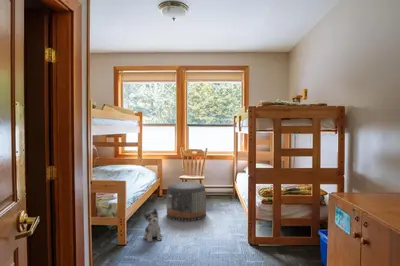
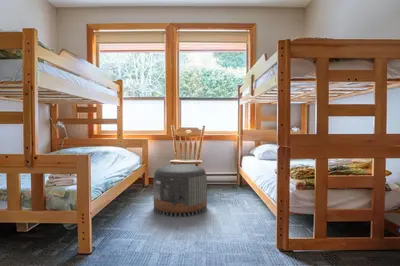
plush toy: present [144,209,162,242] -> none [118,198,147,249]

